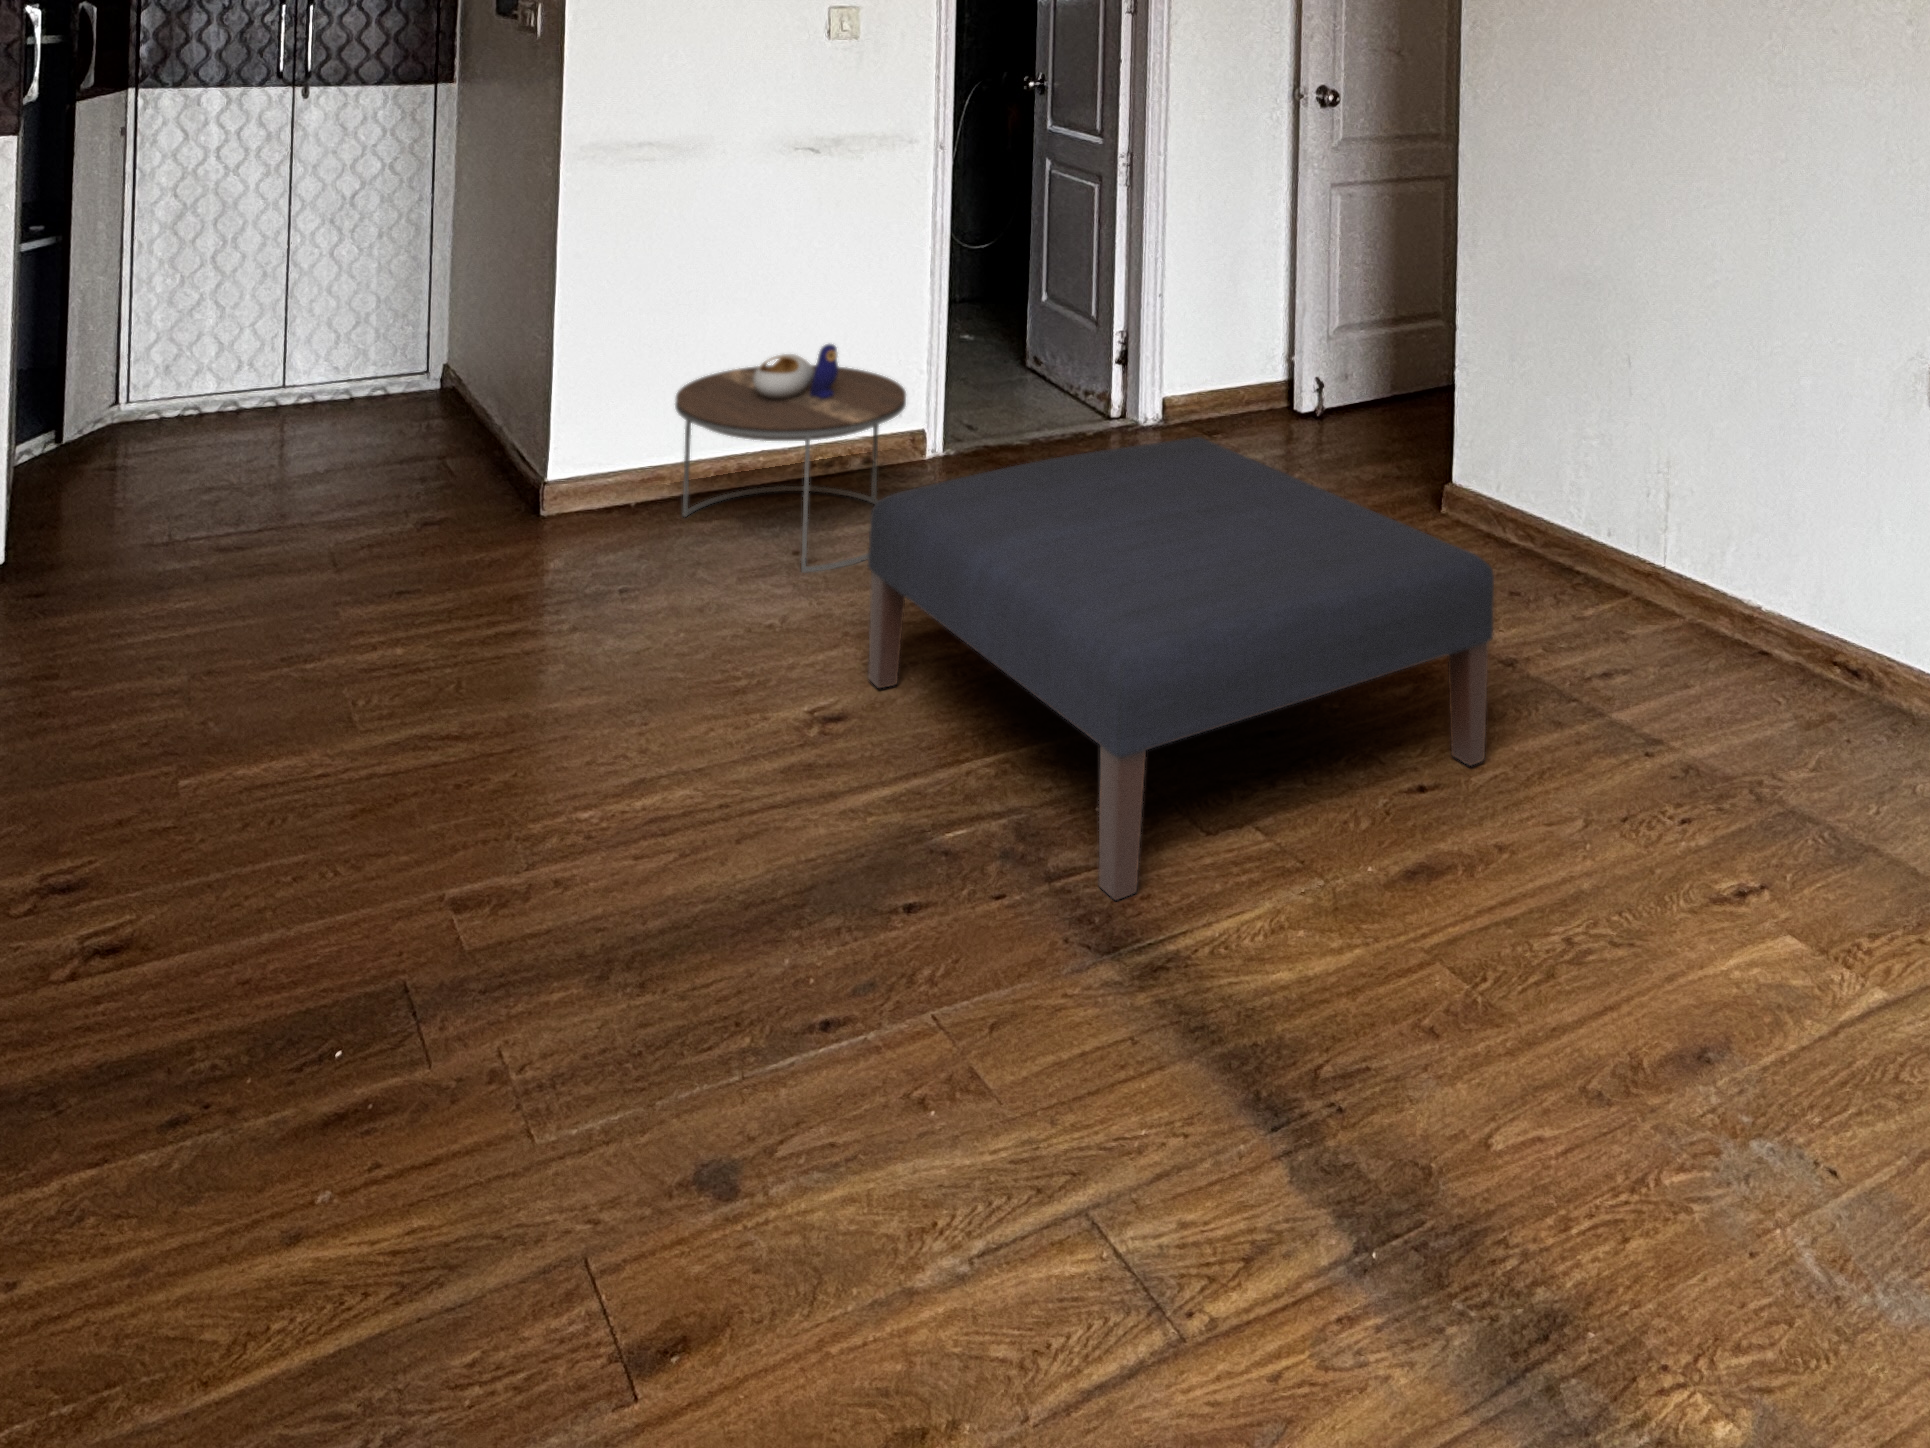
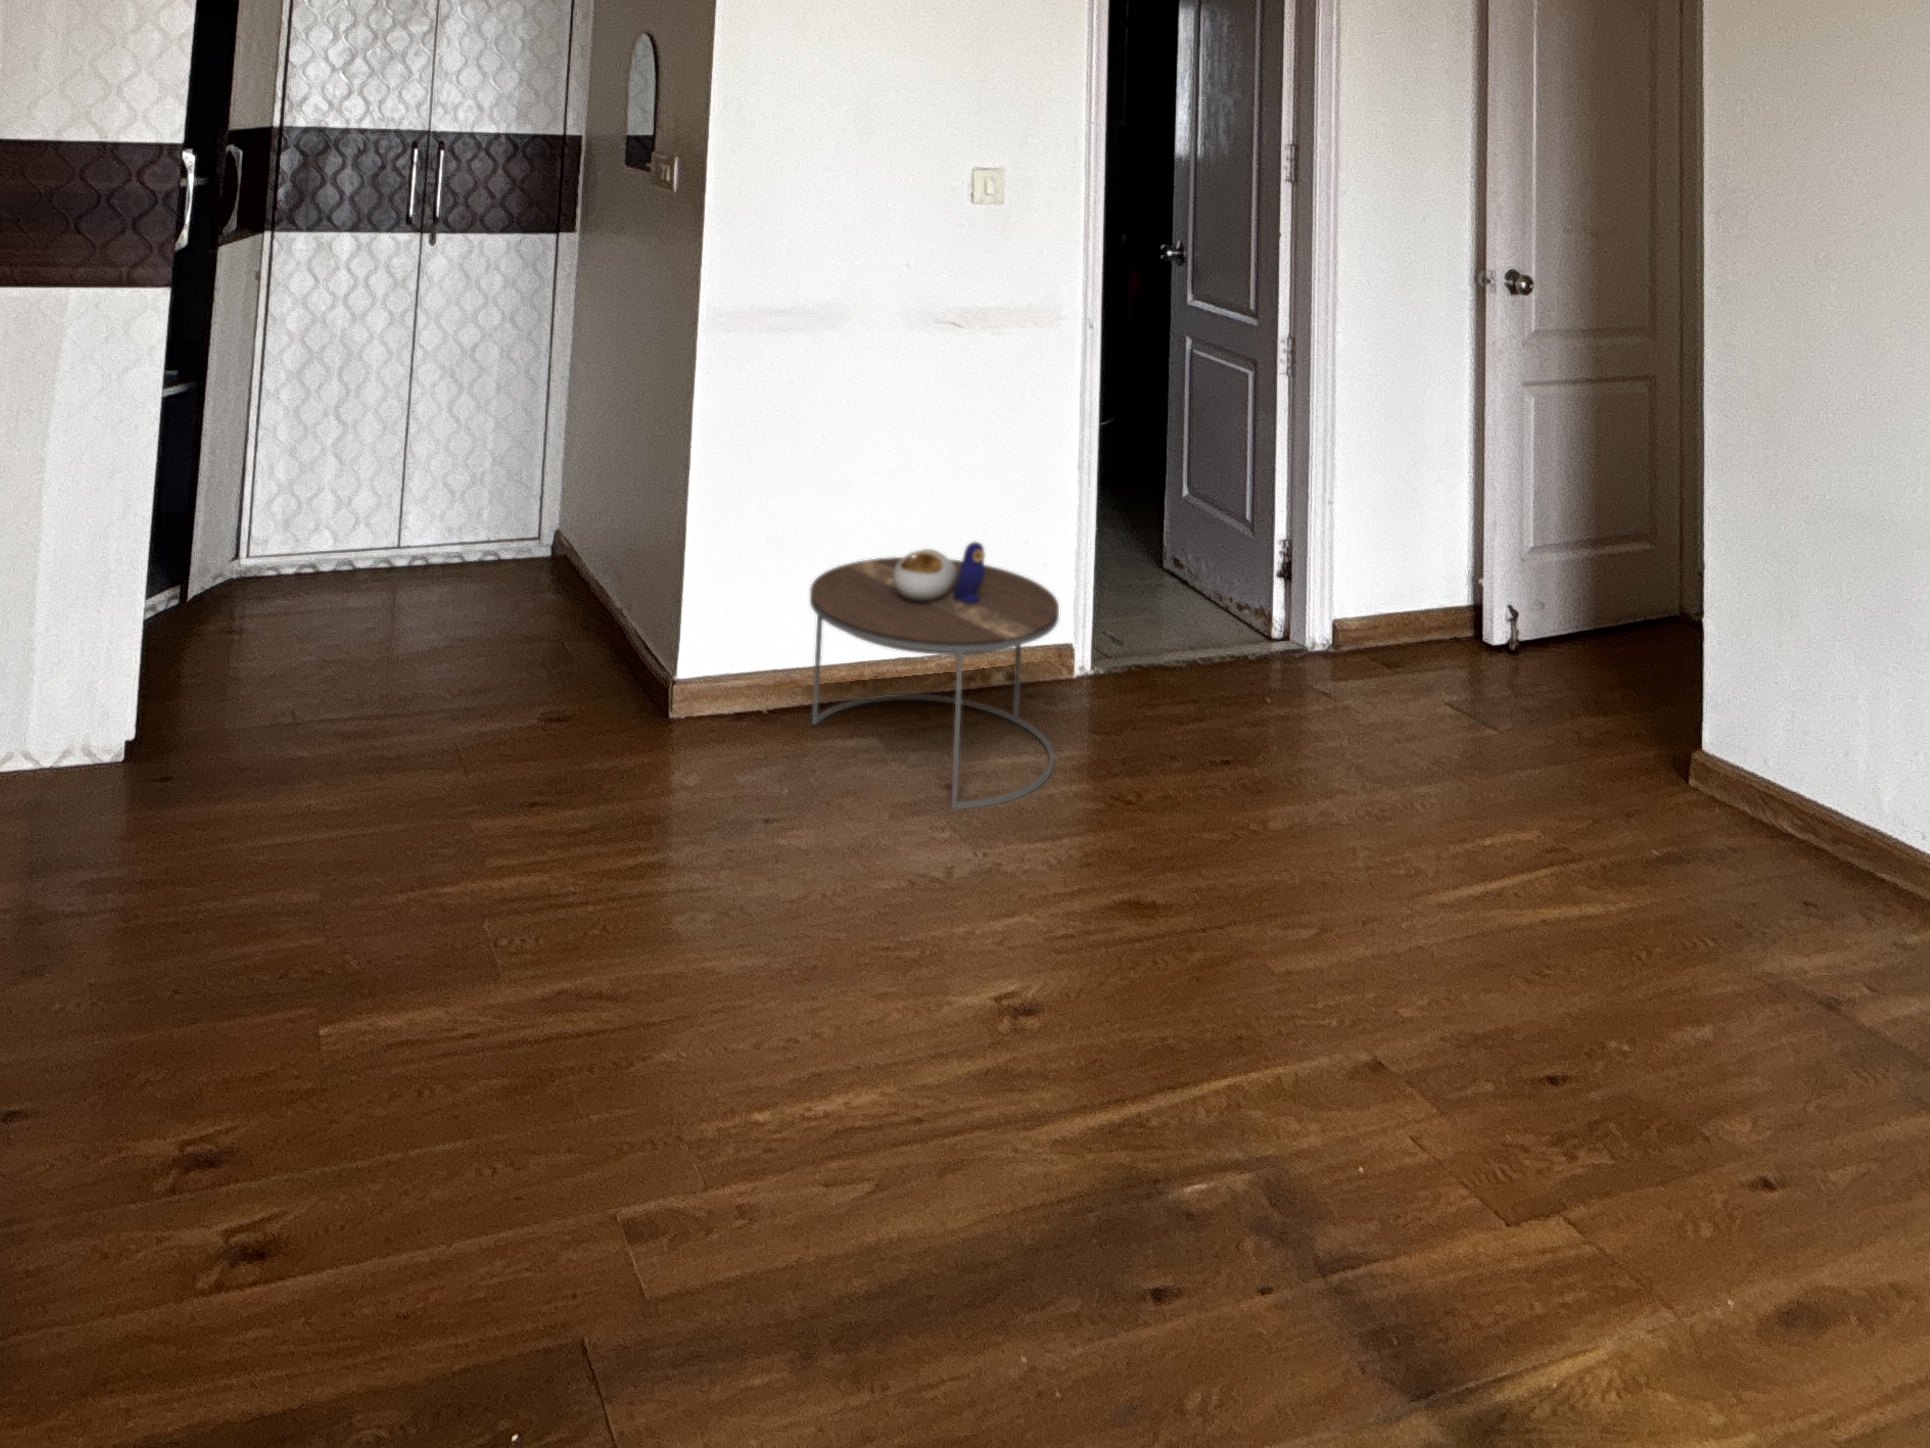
ottoman: present [868,437,1494,900] -> none [1054,688,1858,1339]

